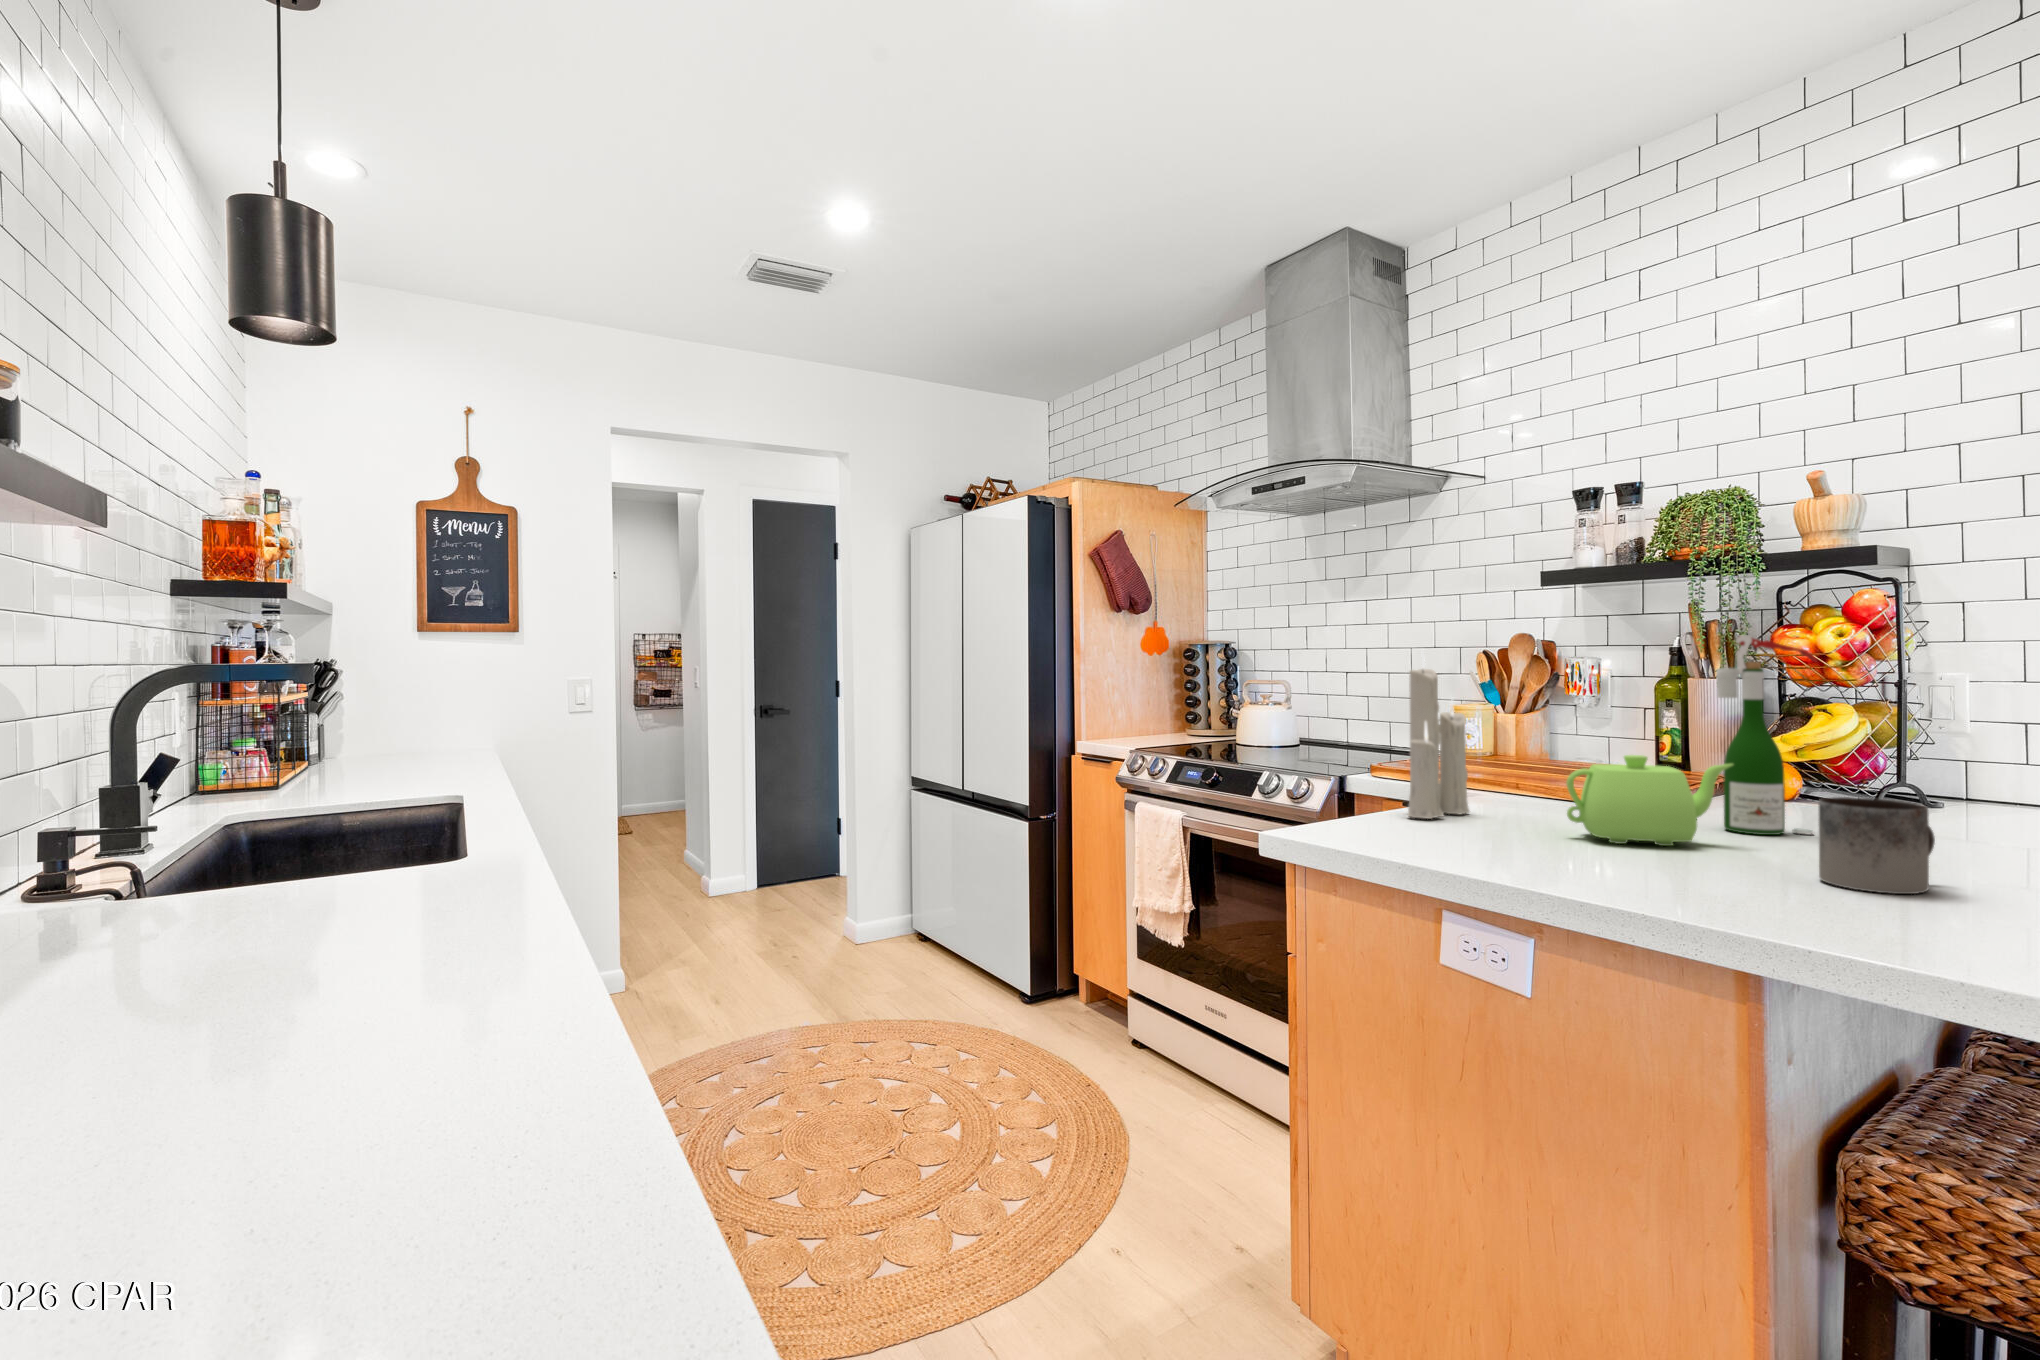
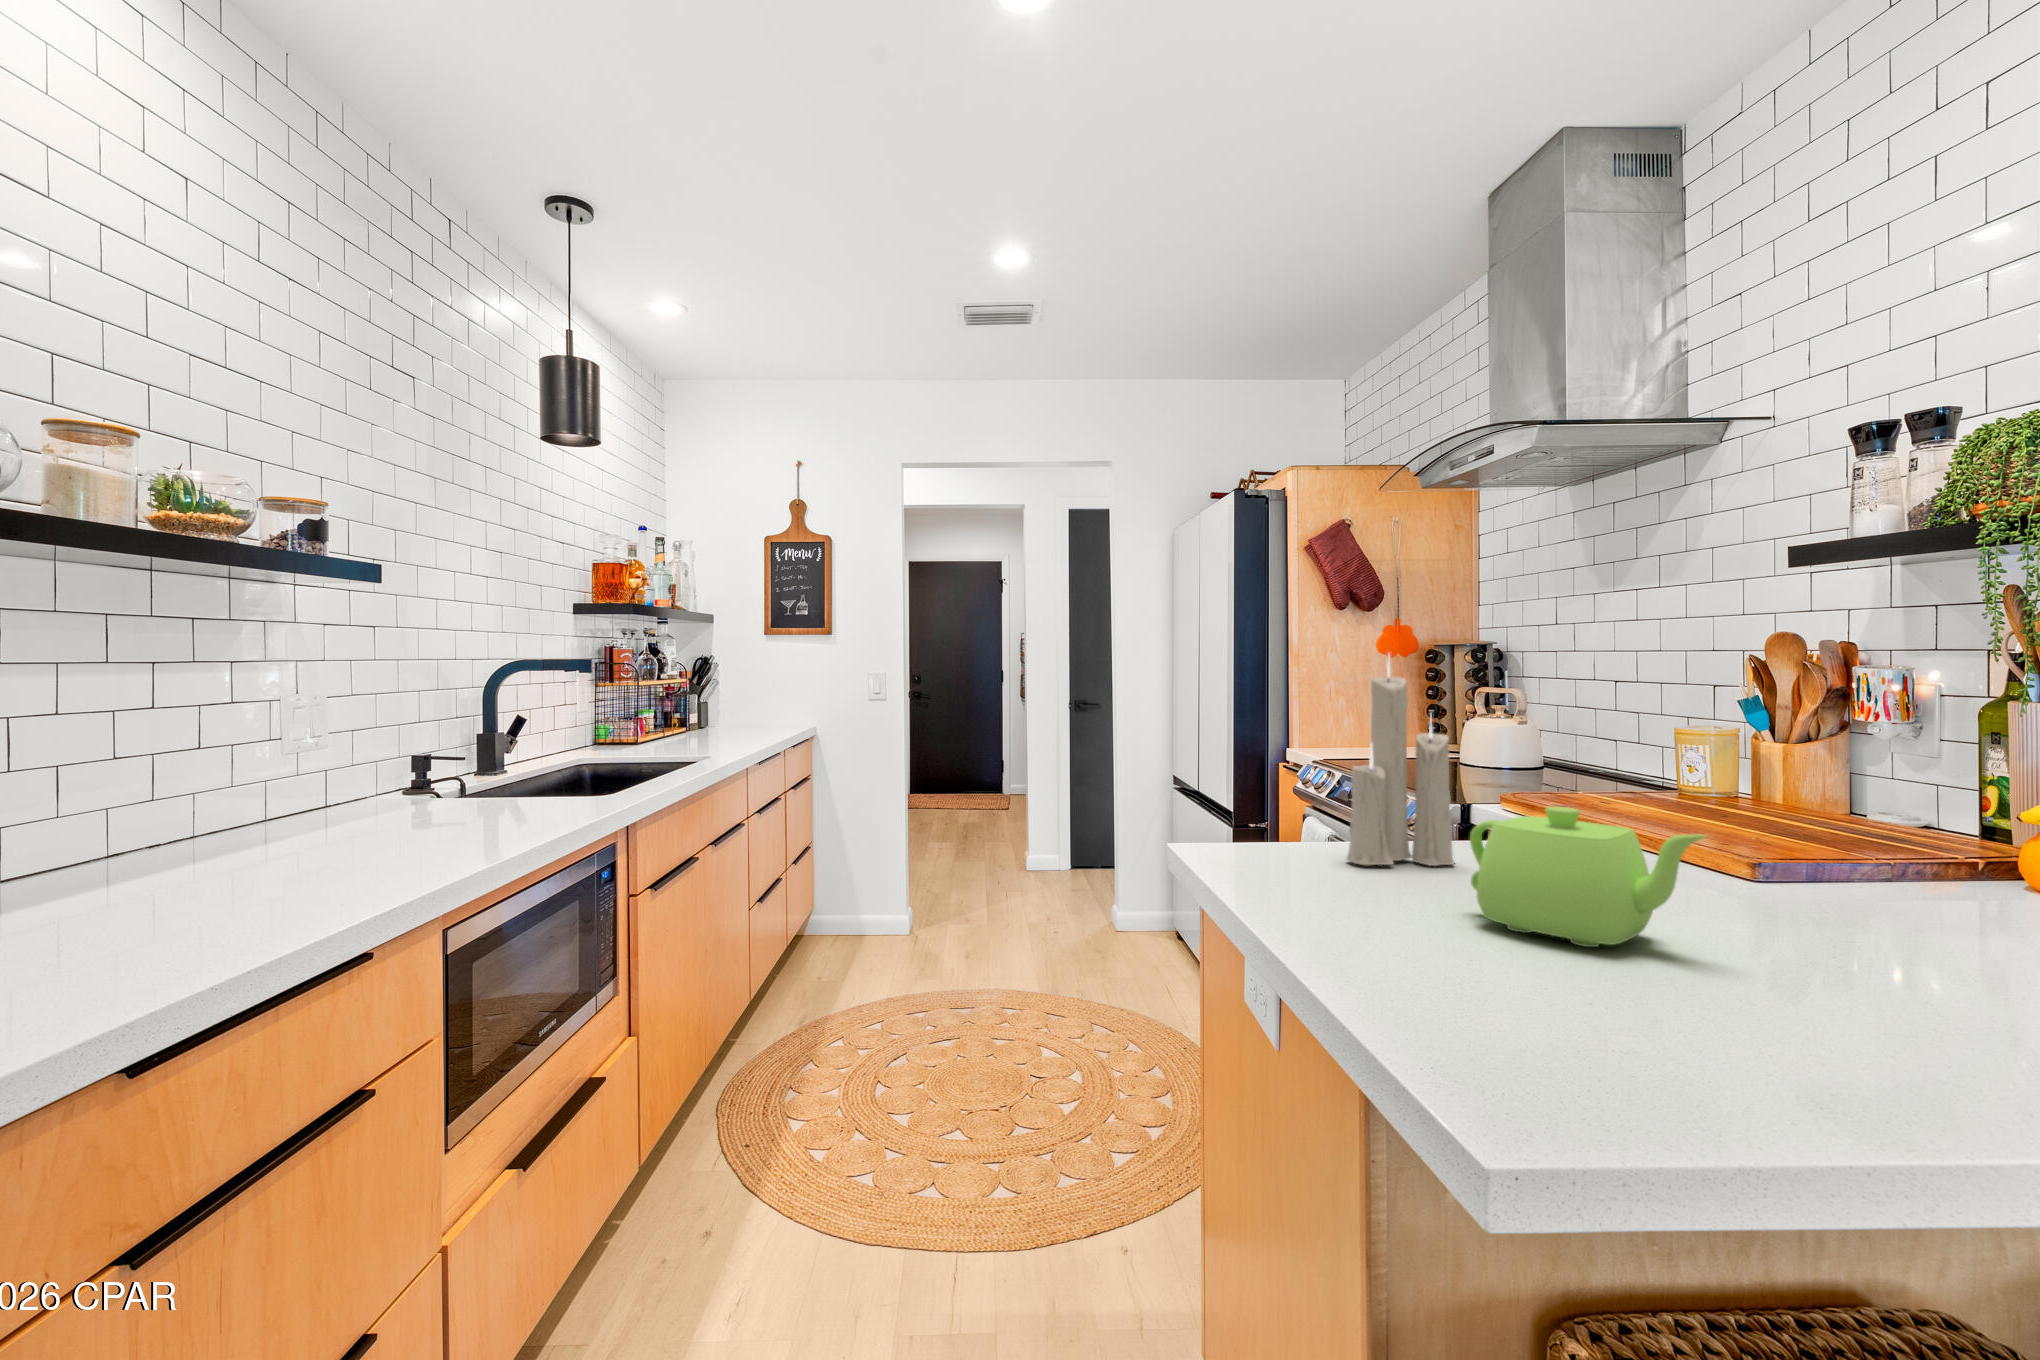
wine bottle: present [1716,635,1816,835] -> none [1790,633,1966,971]
mug: present [1819,797,1935,894] -> none [1633,903,1876,1095]

